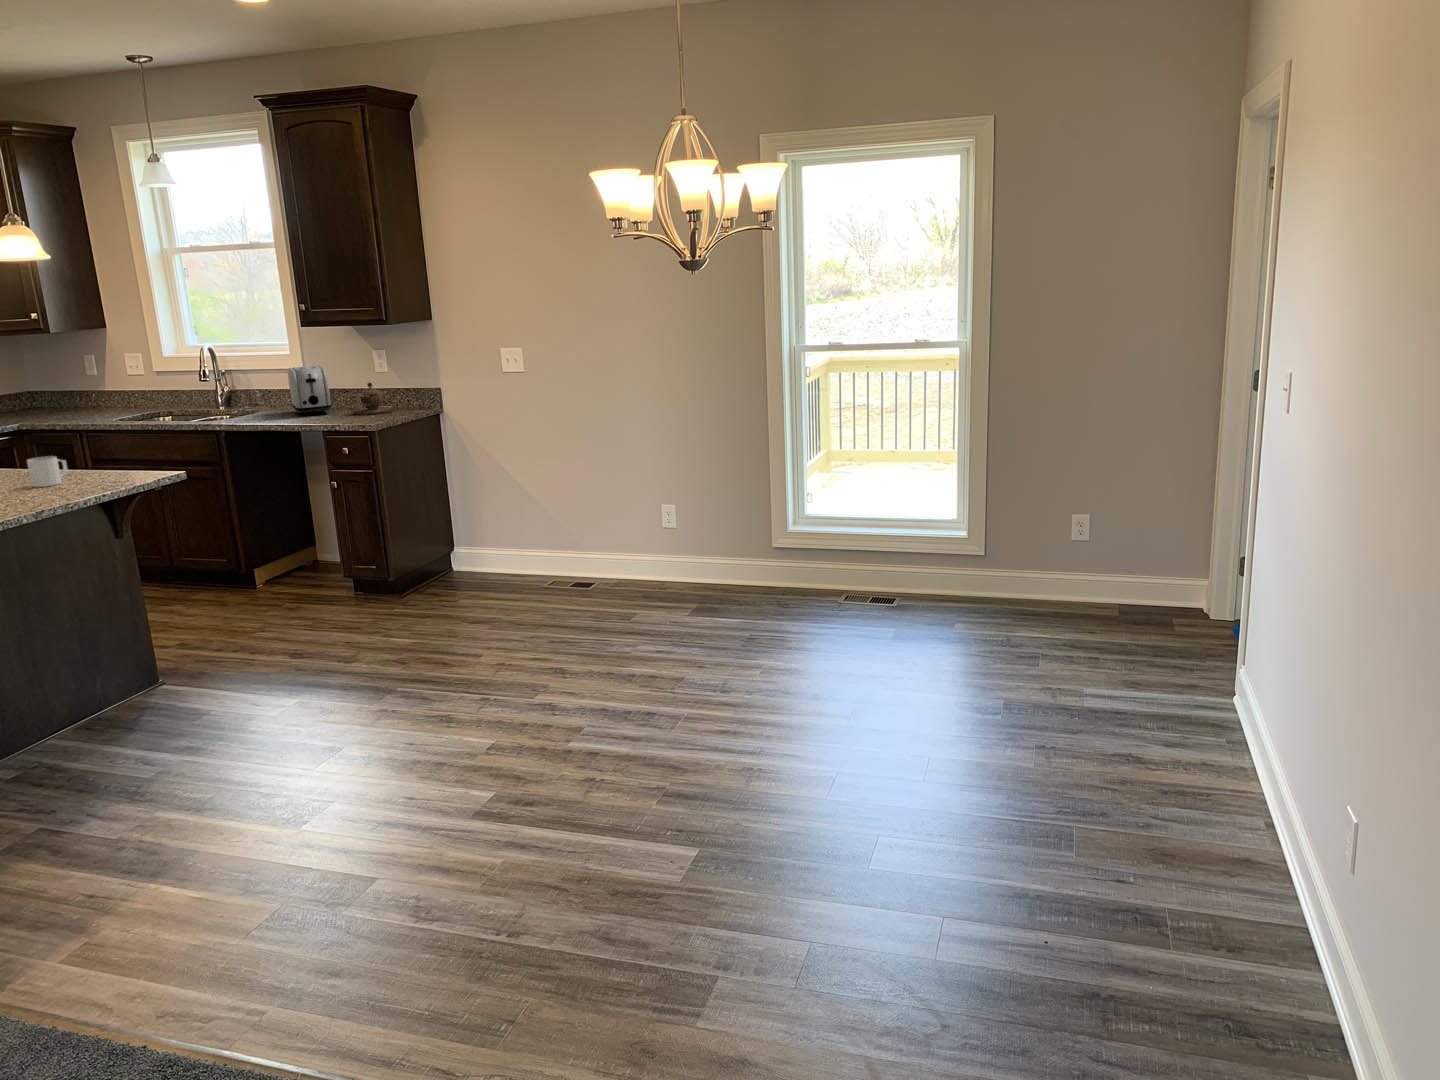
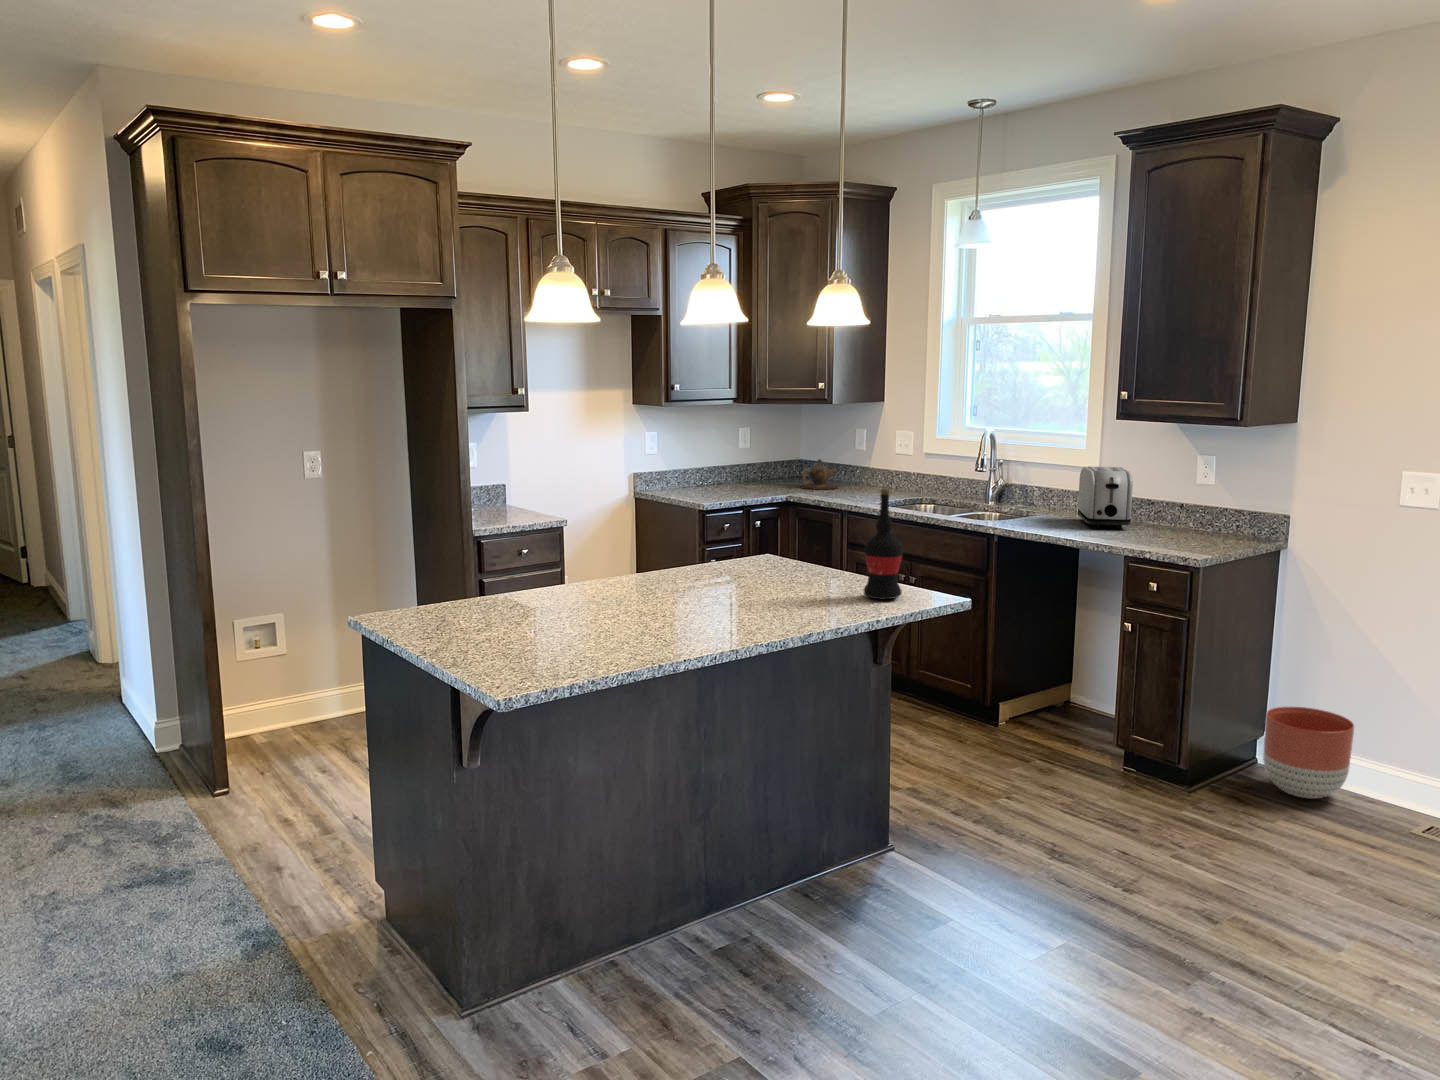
teapot: present [353,383,393,415] -> present [801,459,838,490]
wine bottle: none [83,394,124,482] -> present [864,489,903,599]
mug: present [27,456,68,487] -> none [800,555,840,592]
planter: none [446,522,504,584] -> present [1263,707,1354,799]

